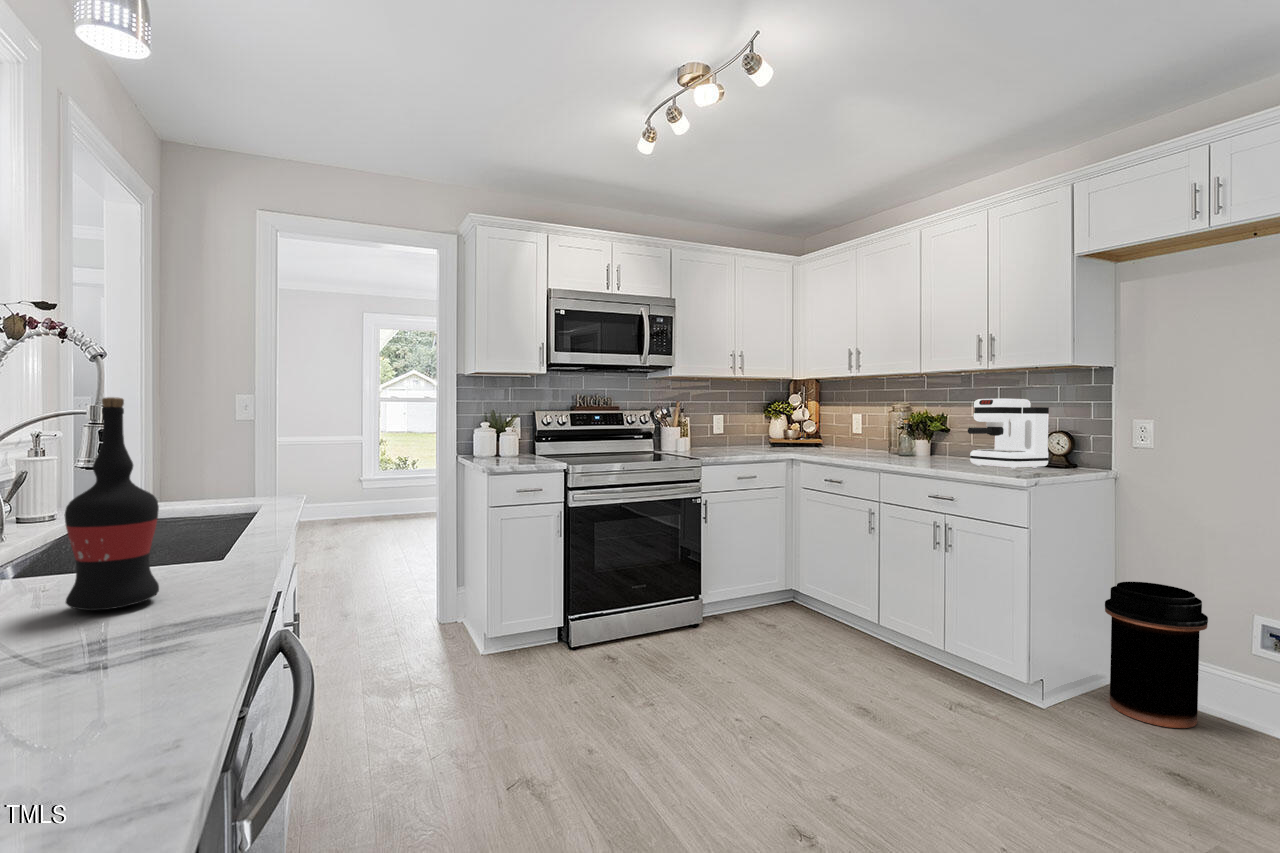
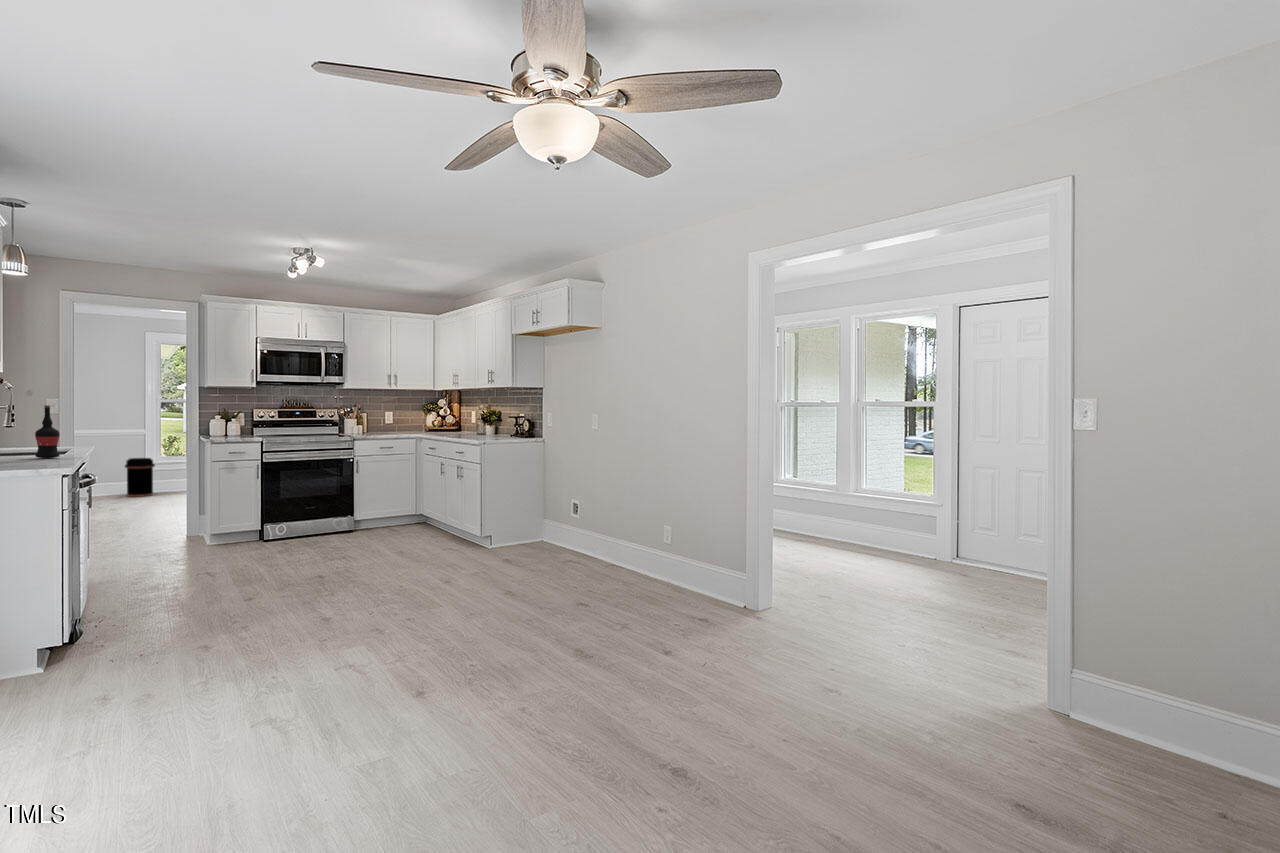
coffee maker: present [968,399,1049,469] -> none [479,403,517,438]
trash can: present [1105,582,1208,728] -> present [125,458,155,497]

